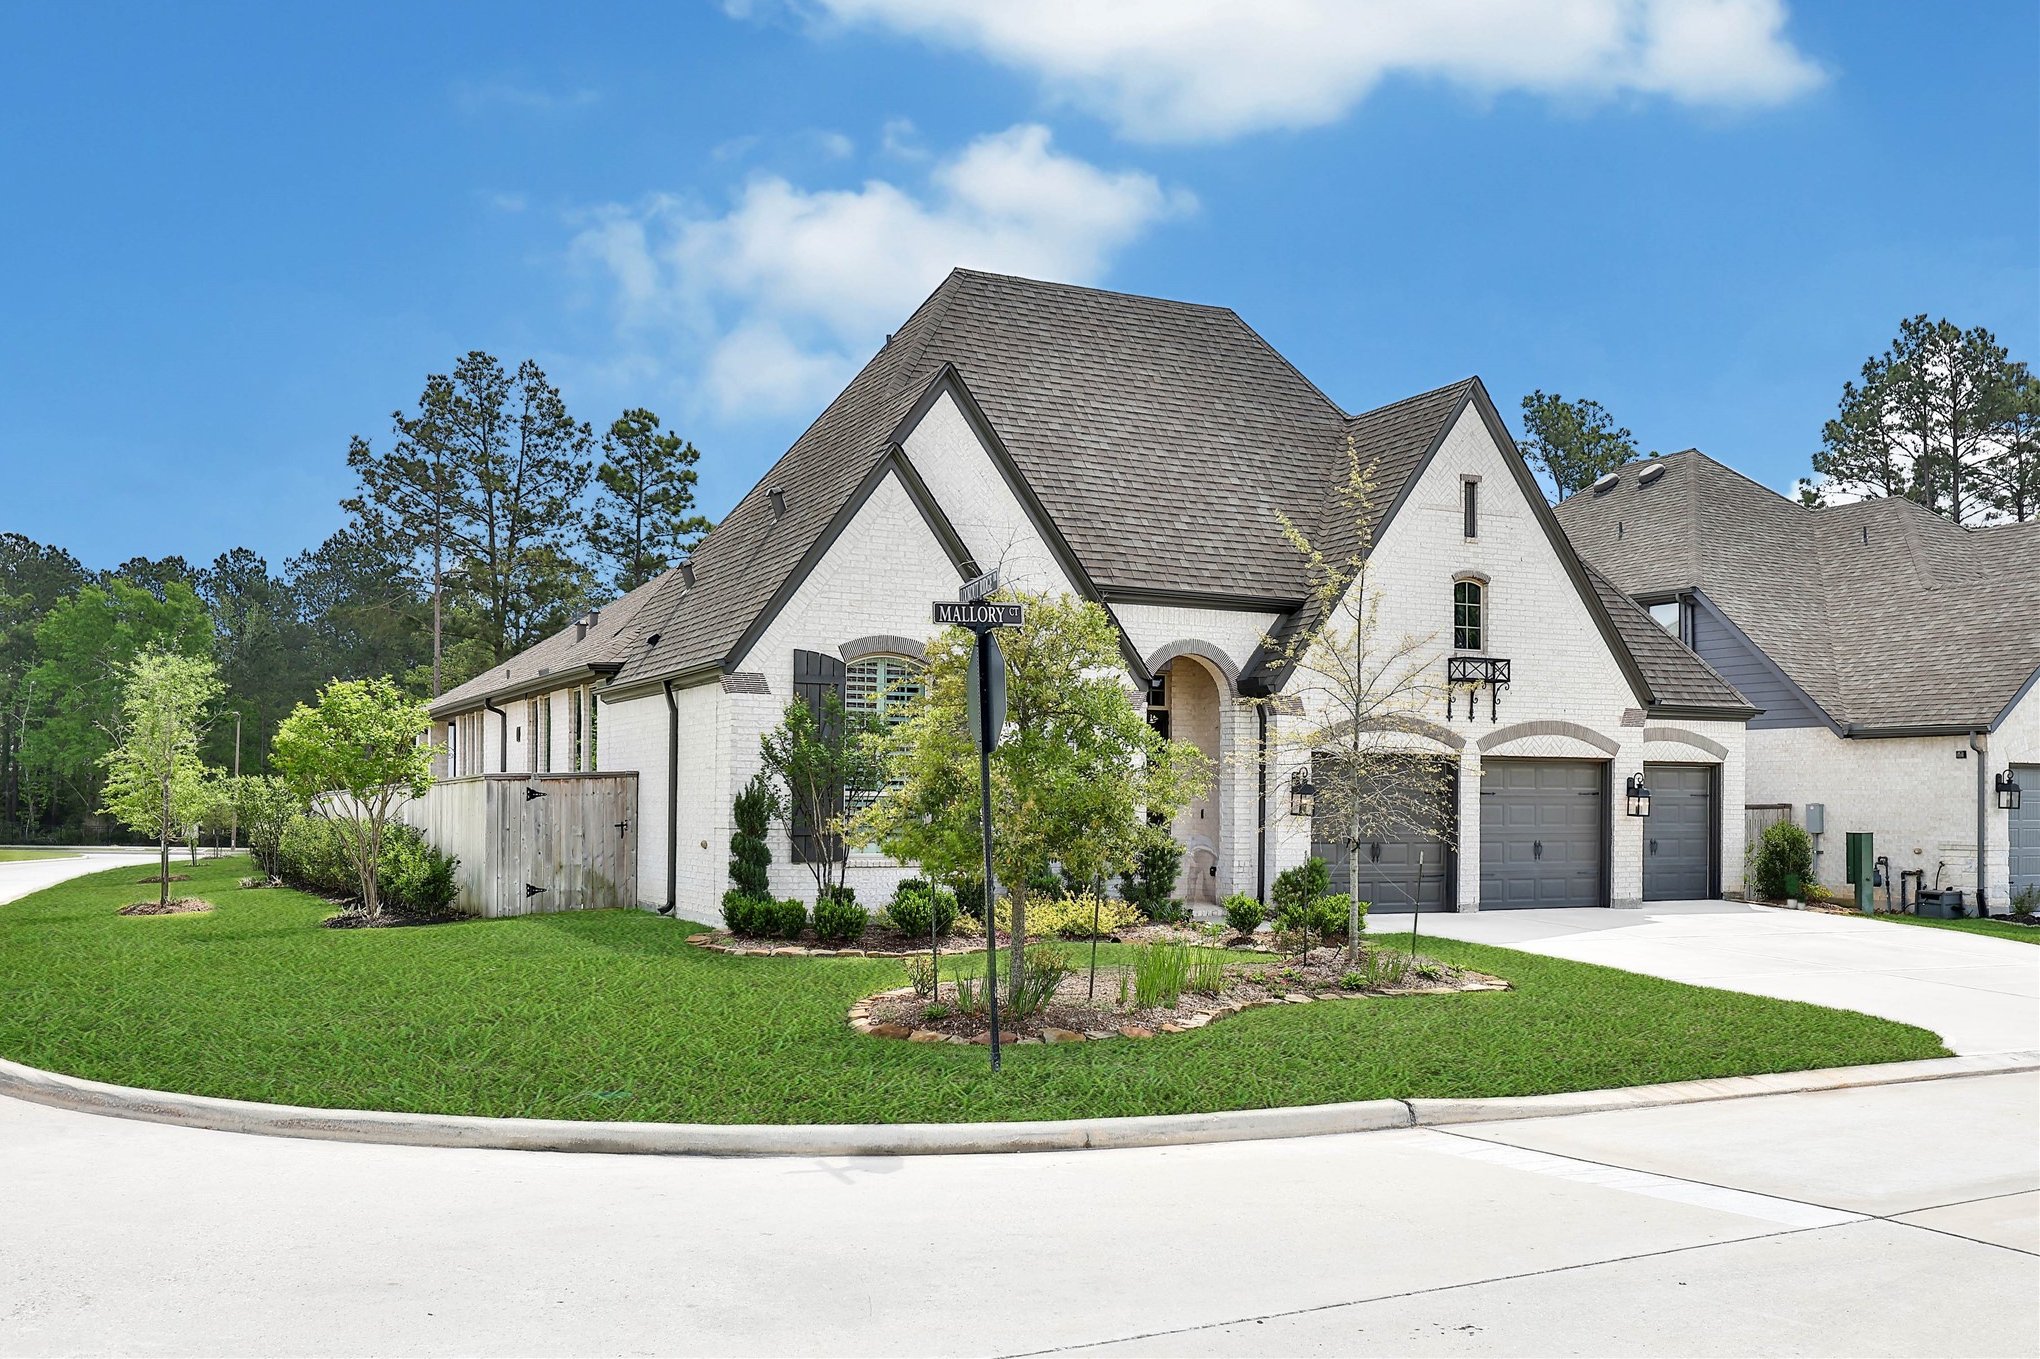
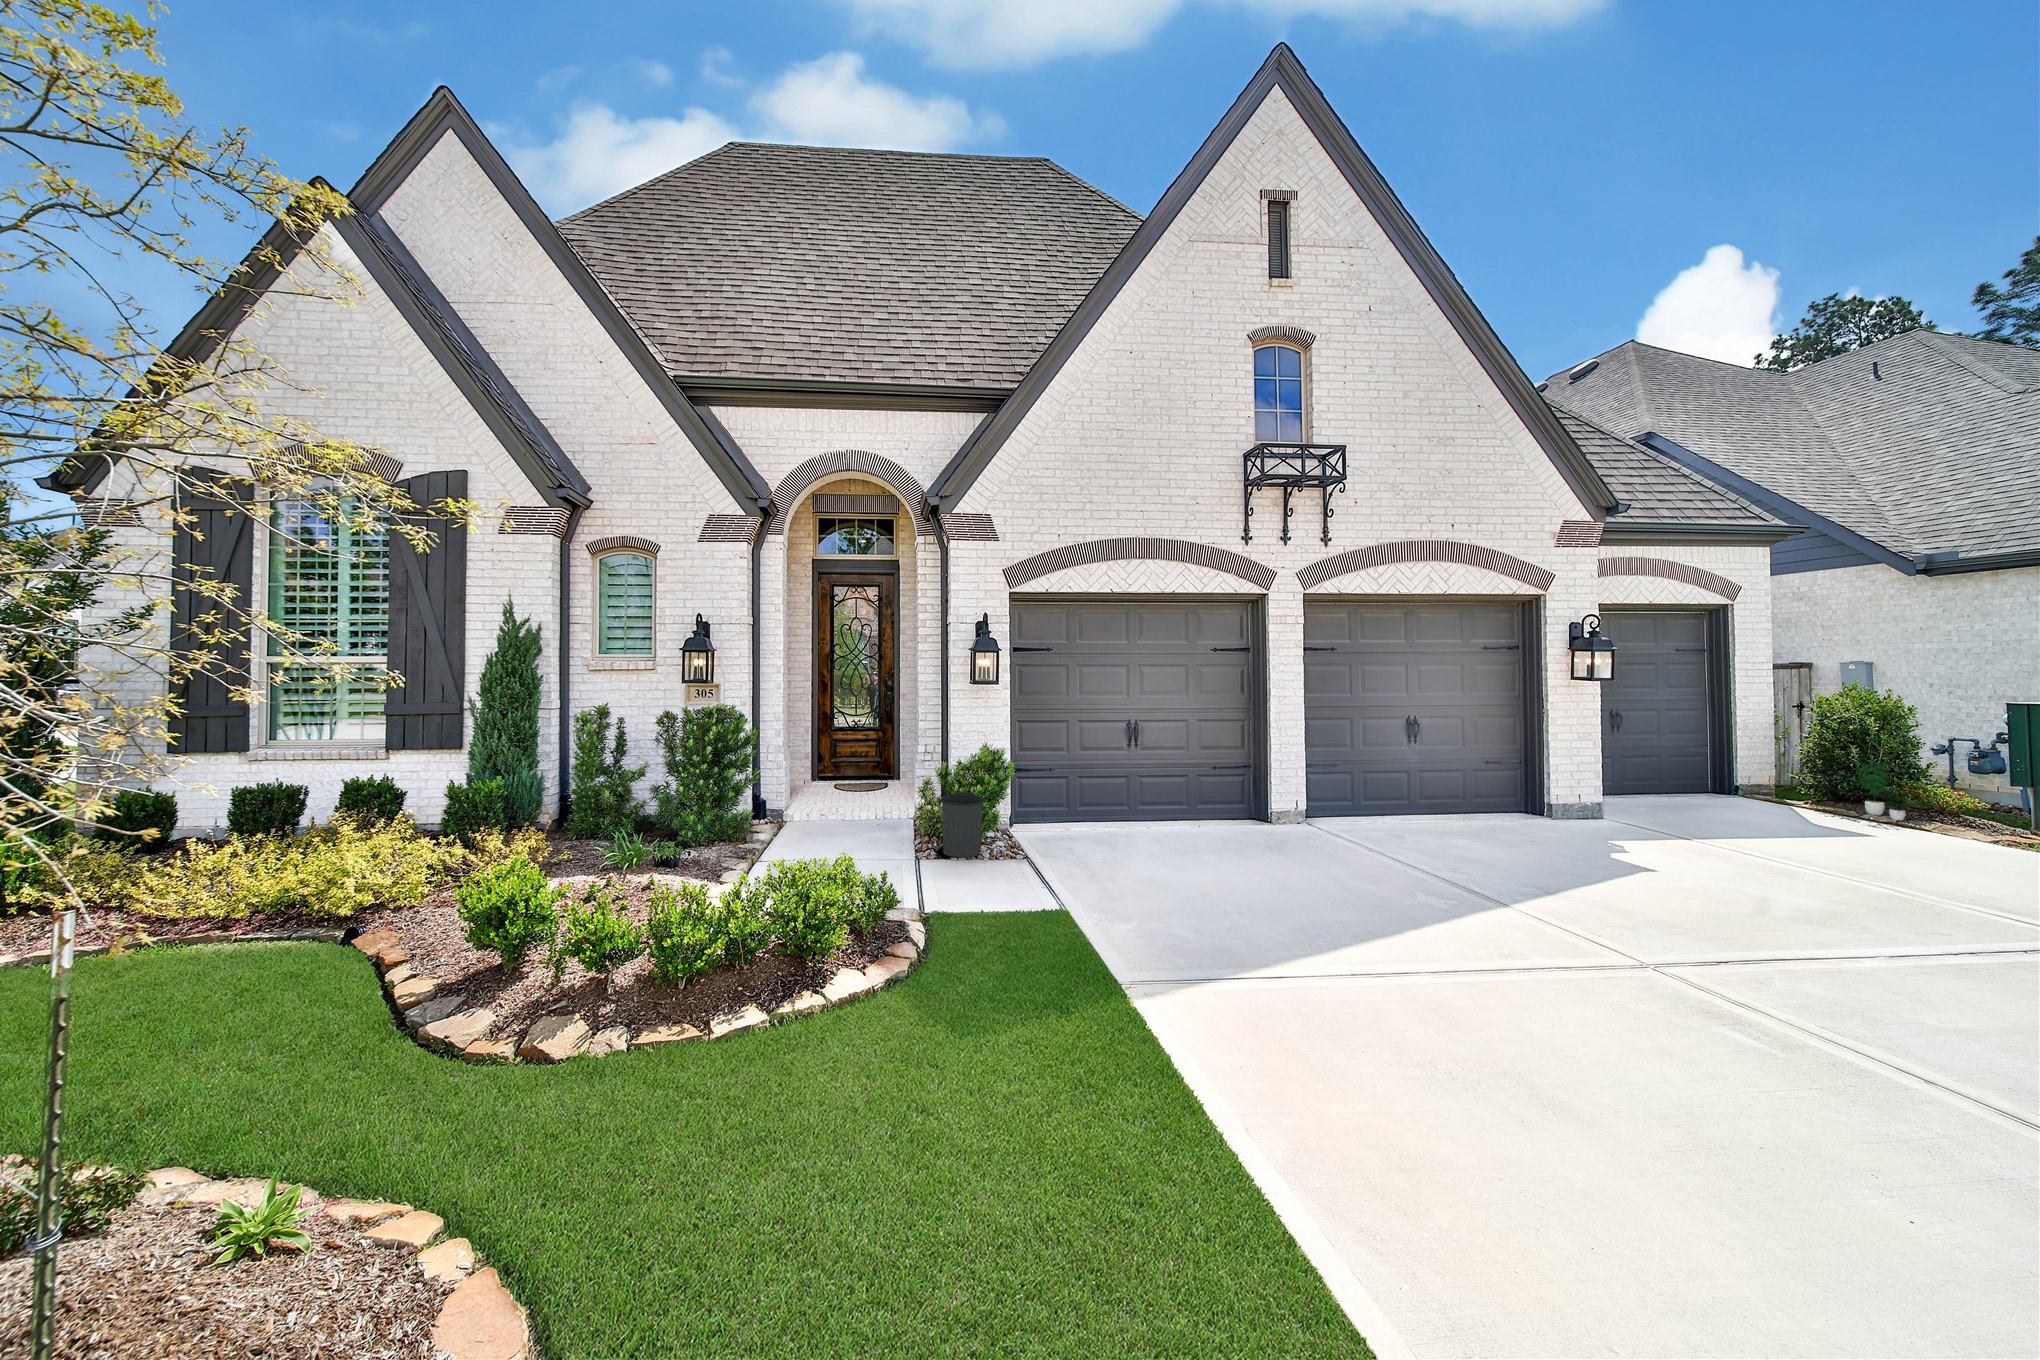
trash can: none [1311,879,1338,918] -> present [939,791,986,857]

